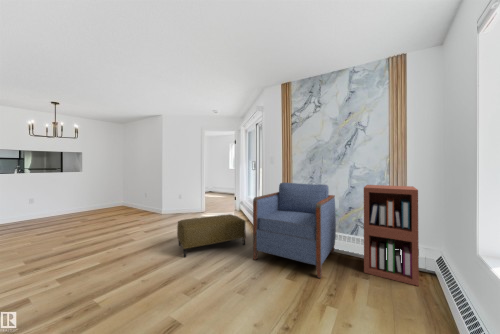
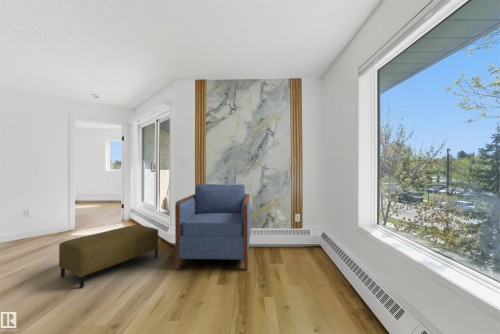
bookshelf: present [364,185,419,286] -> none [275,183,314,258]

